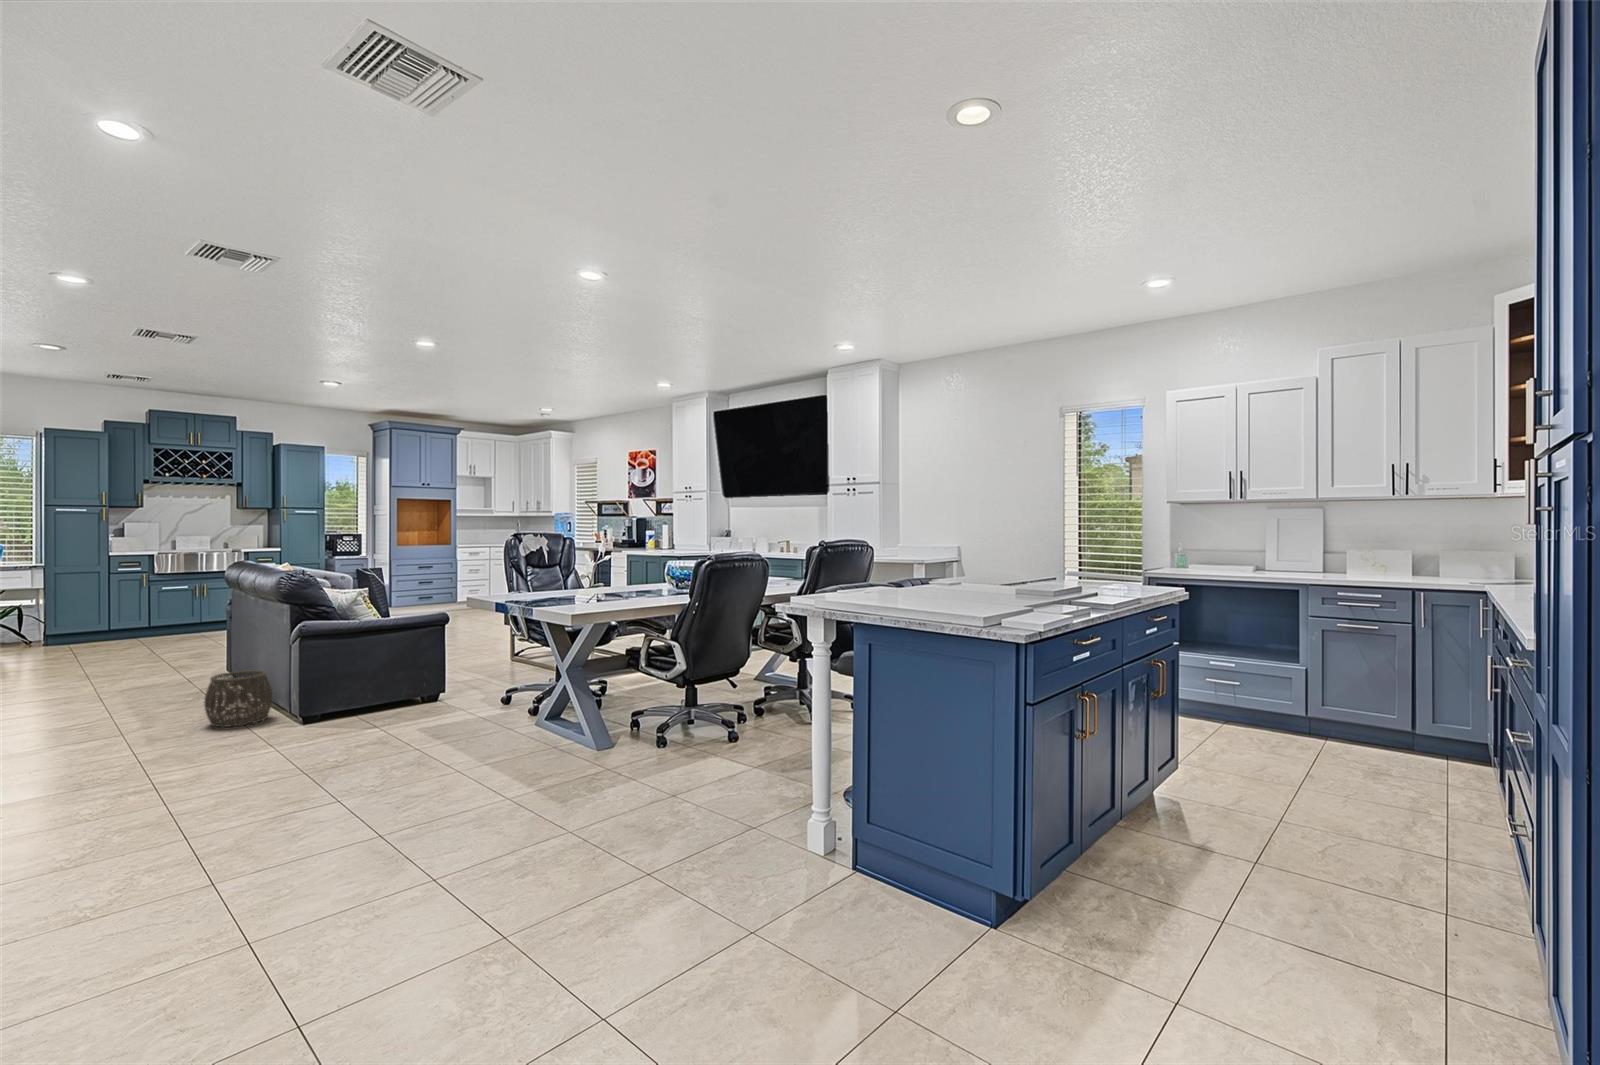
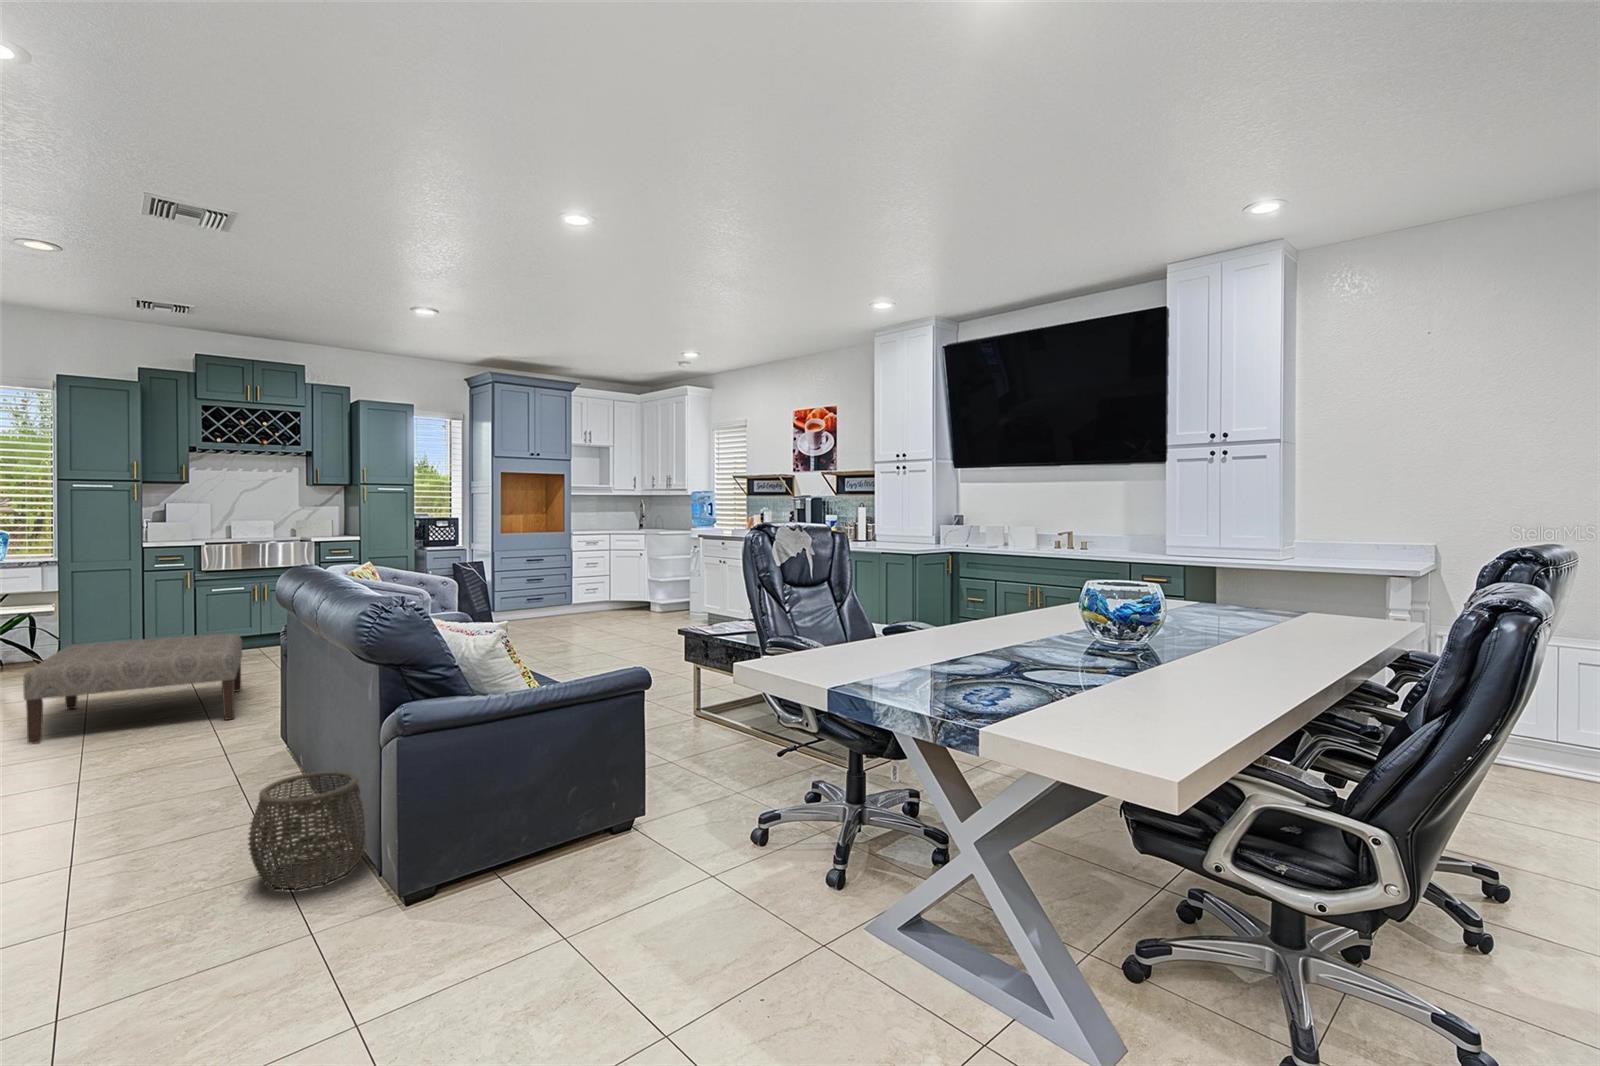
ottoman: none [39,614,188,682] -> present [23,633,242,744]

